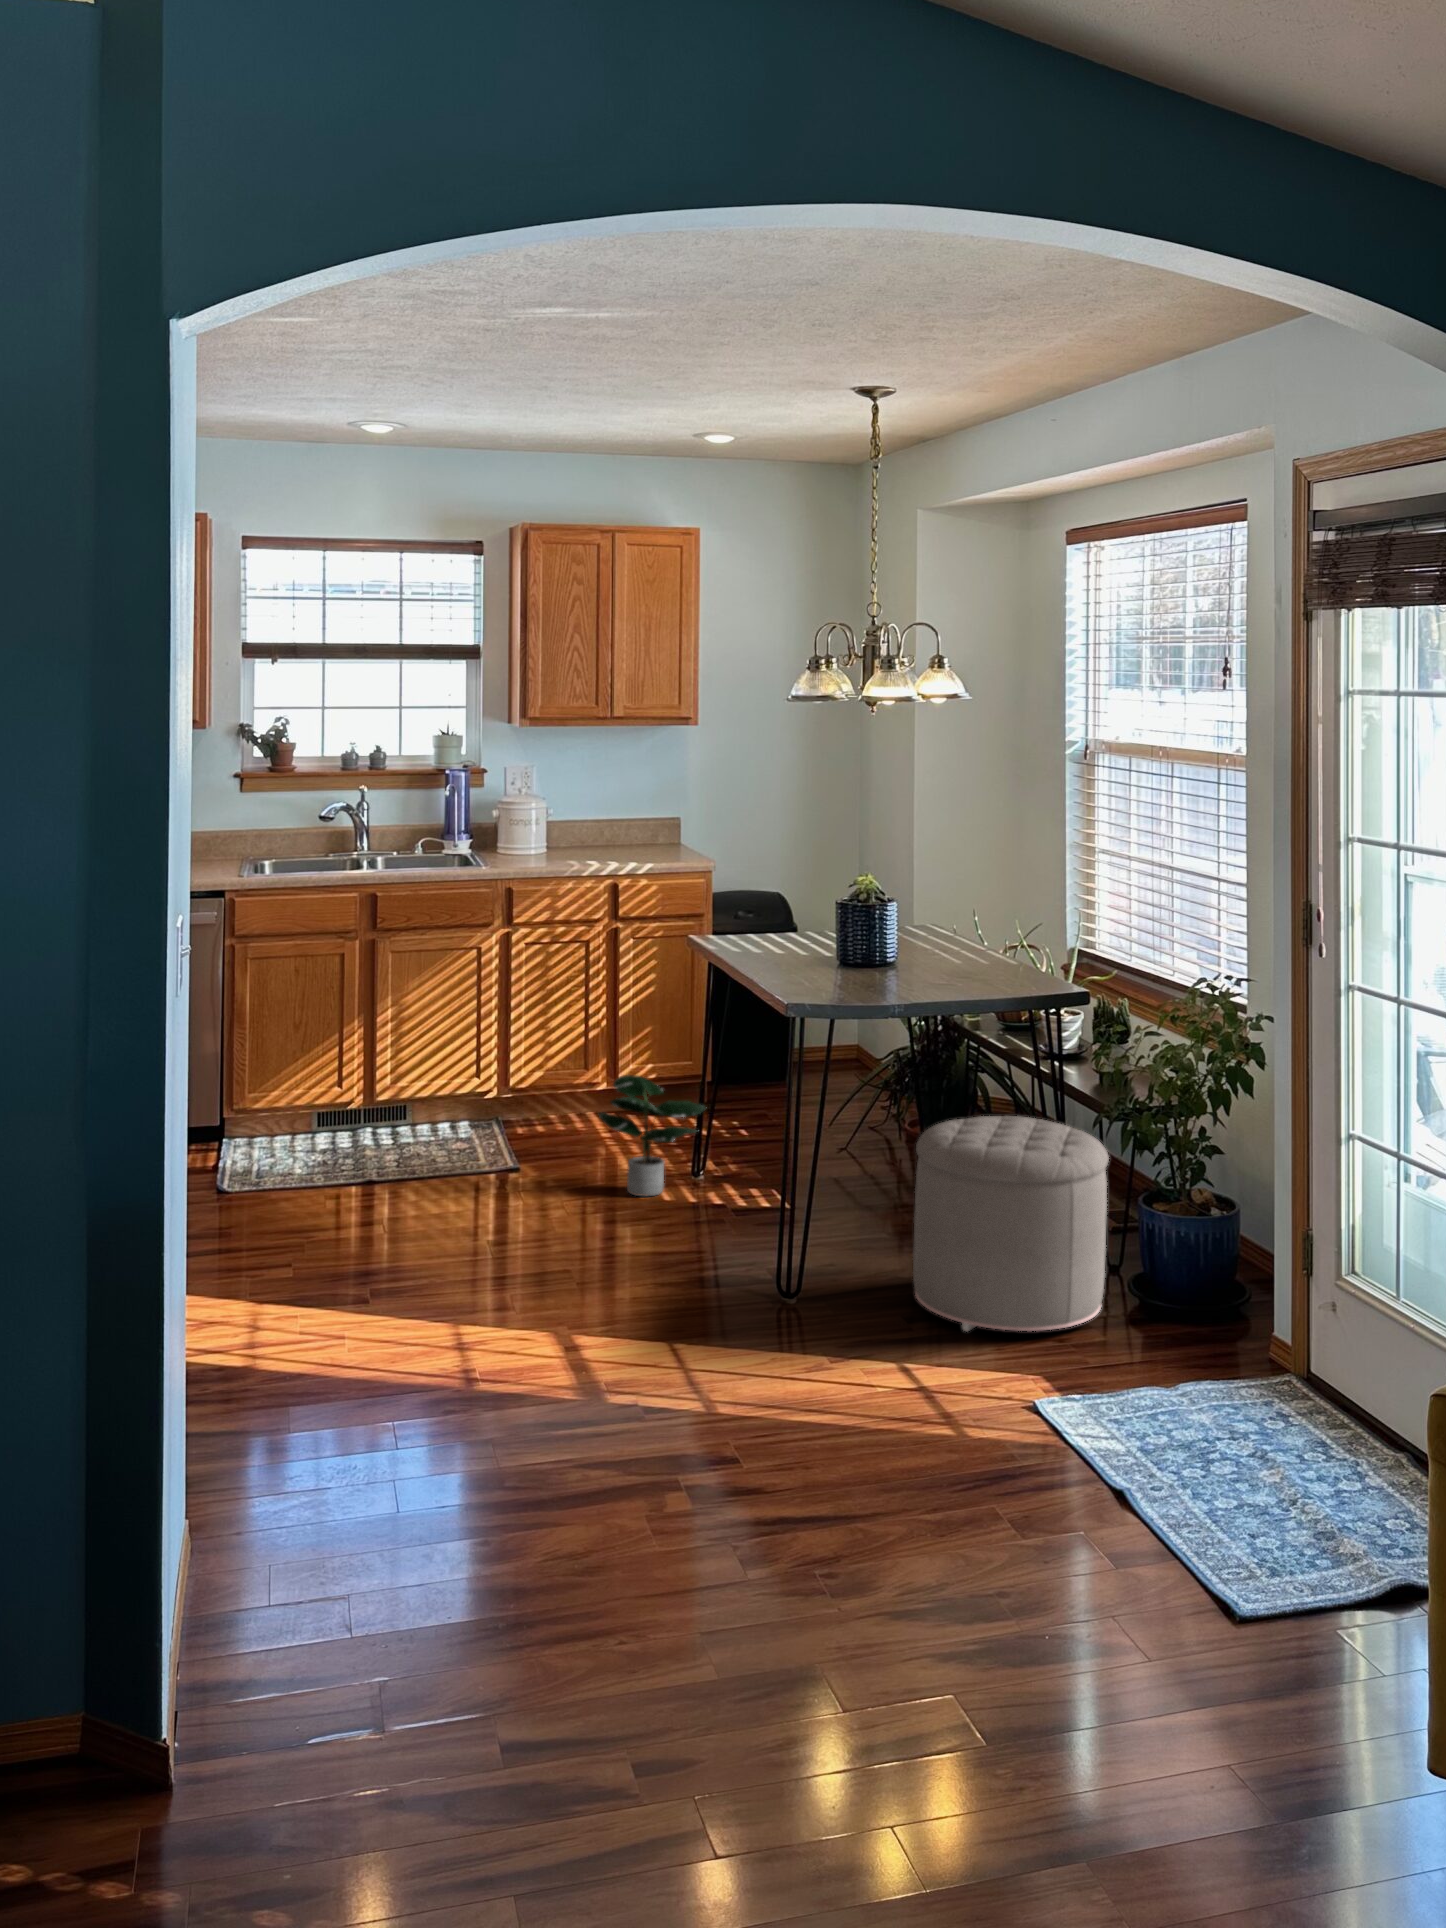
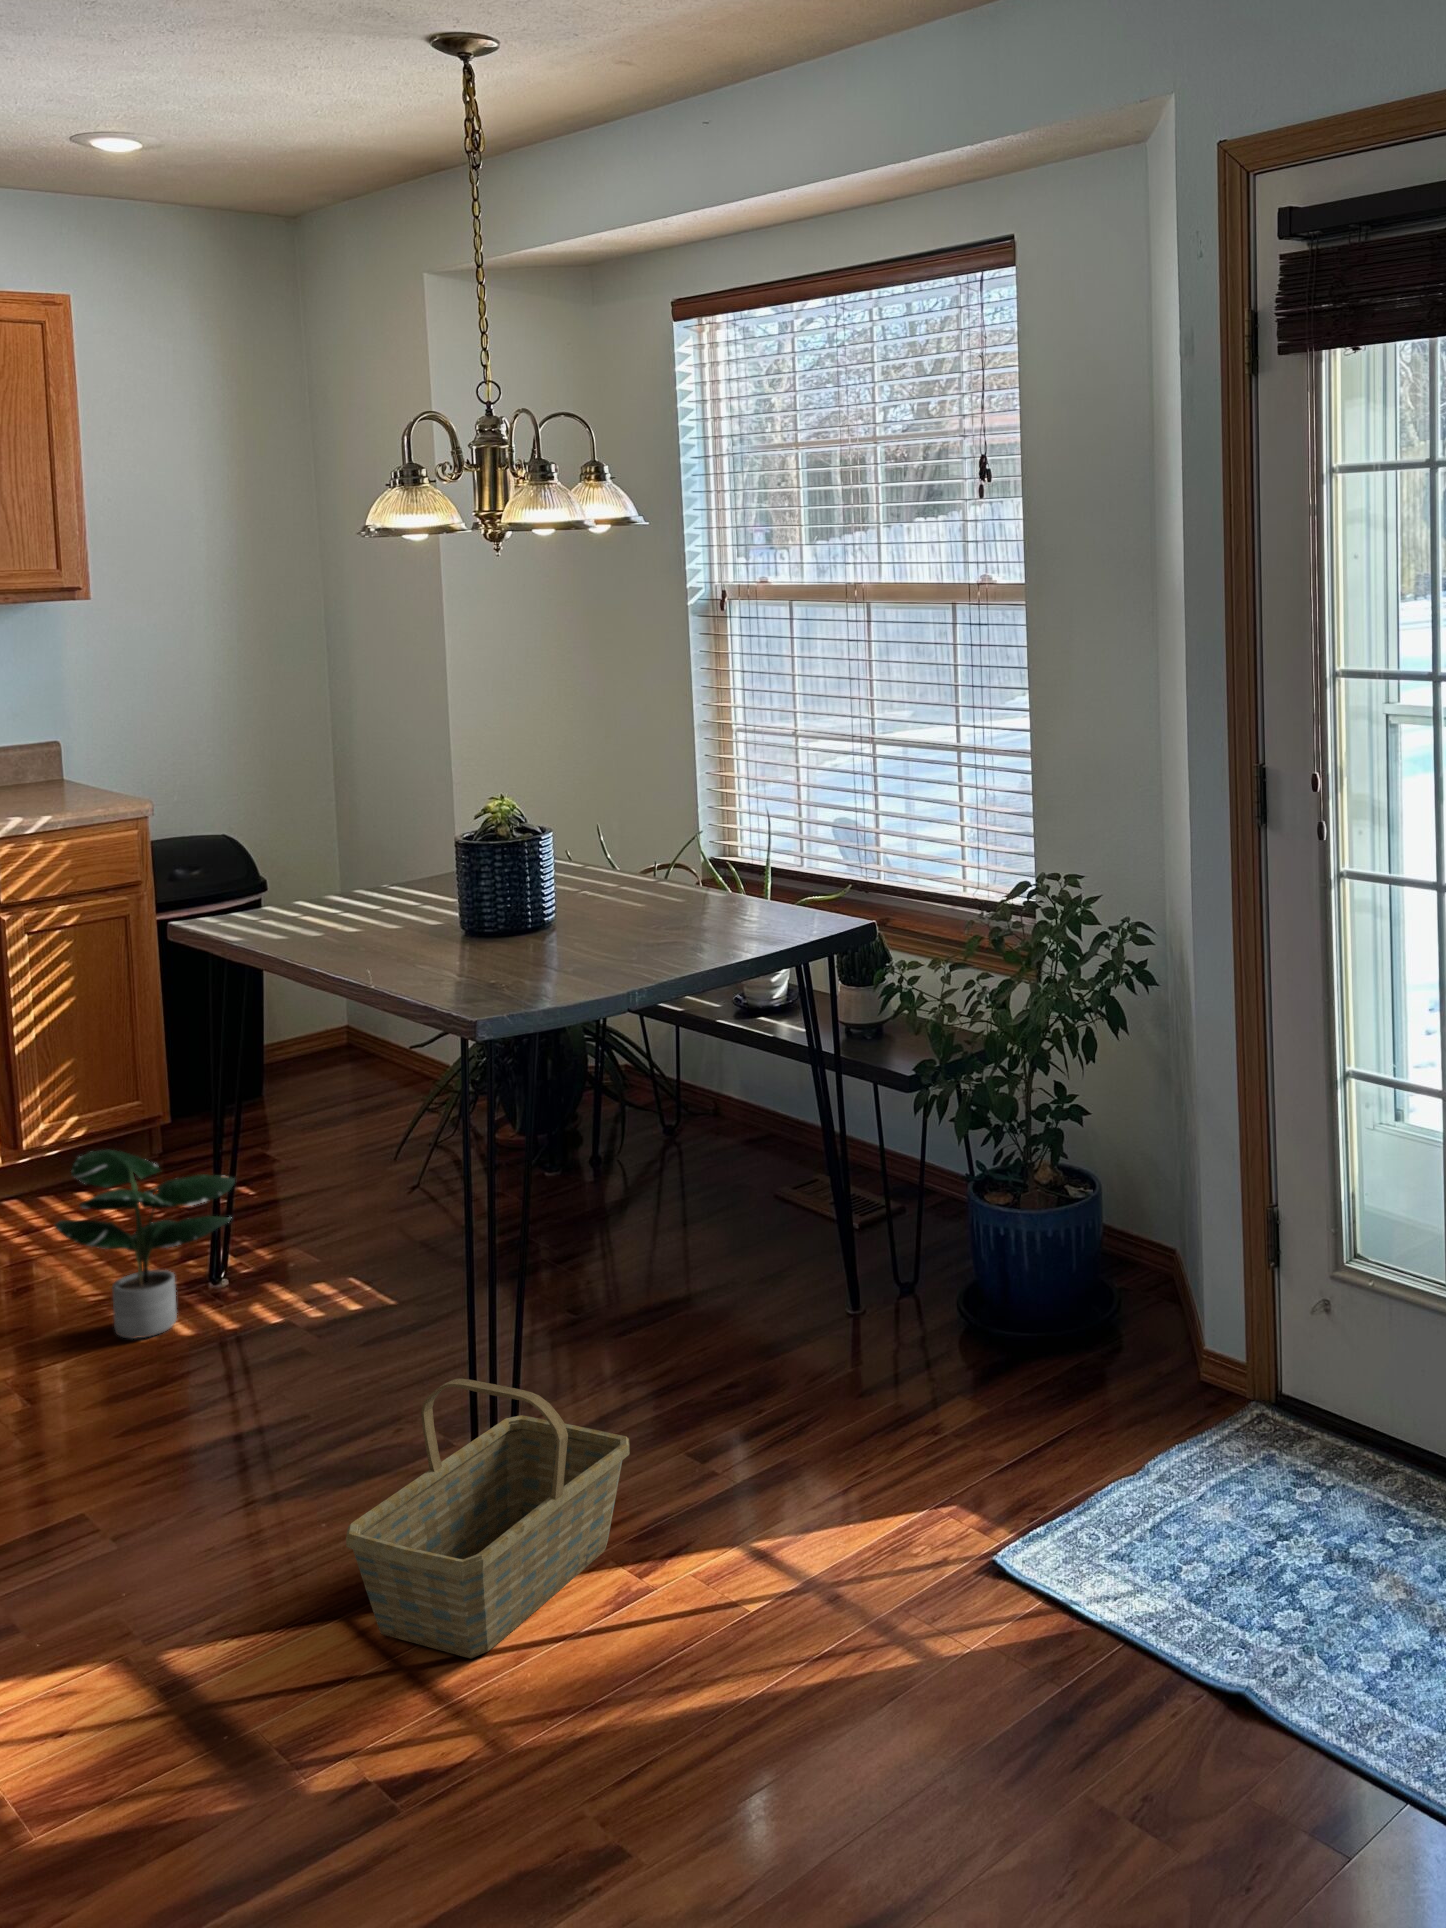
ottoman: present [913,1116,1109,1331] -> none [671,1115,954,1455]
basket: none [666,1217,846,1372] -> present [346,1379,630,1659]

